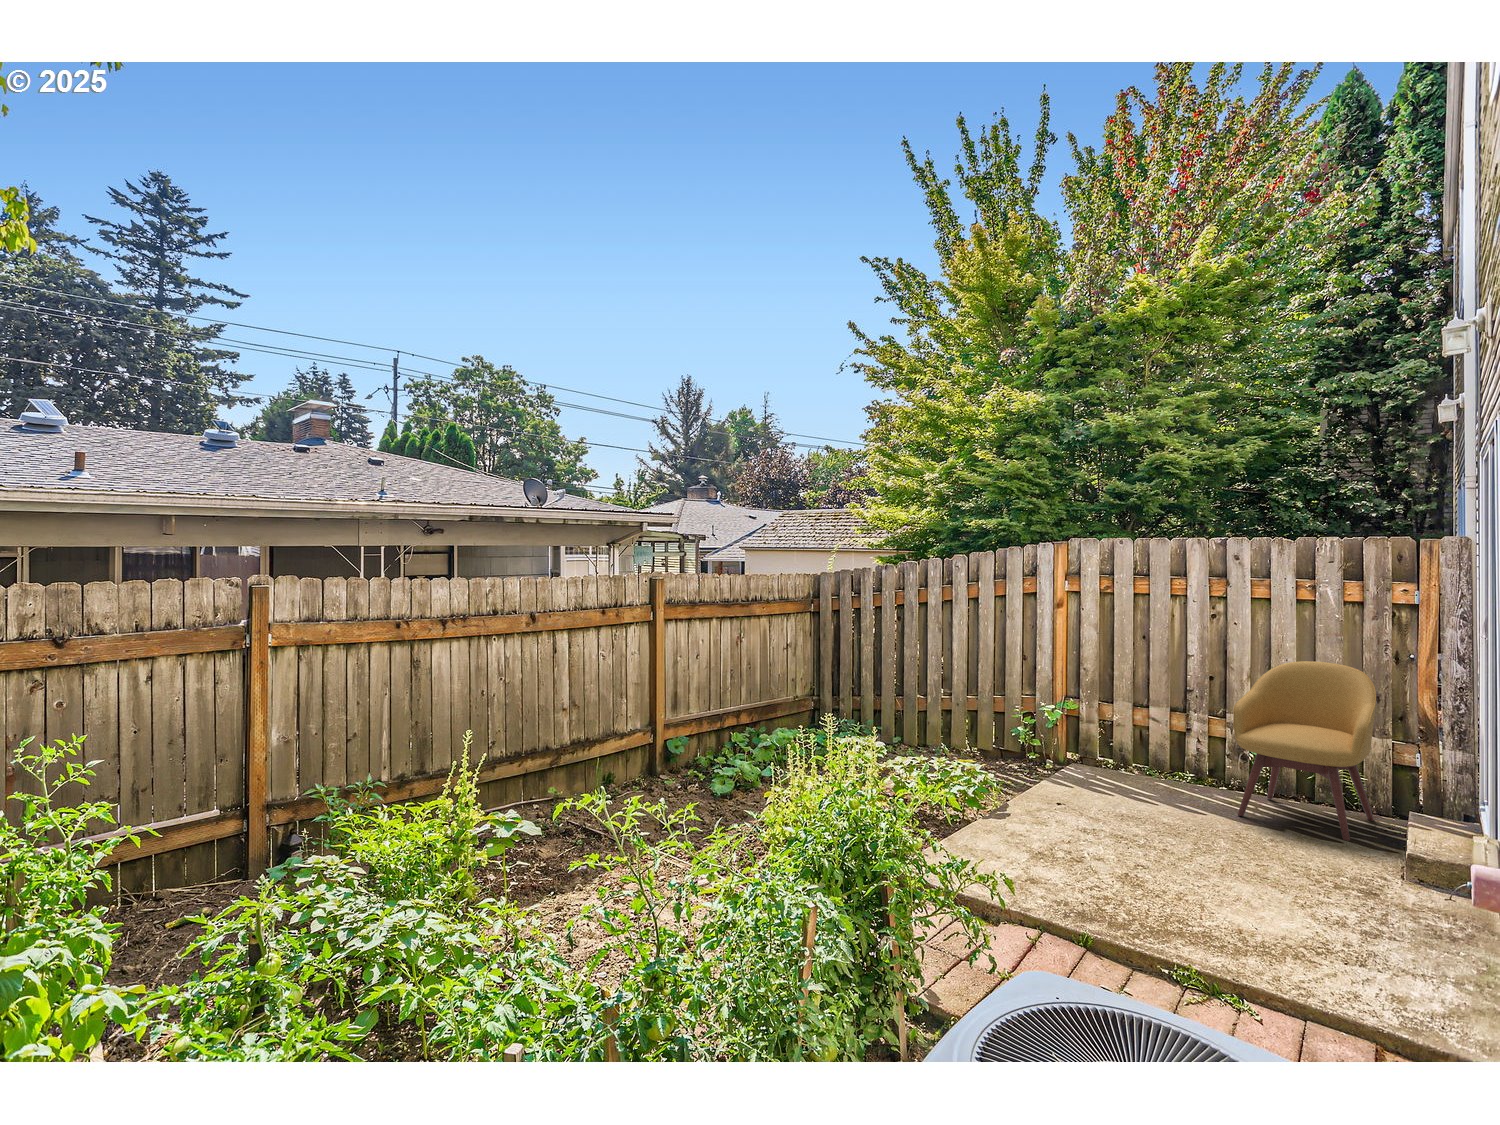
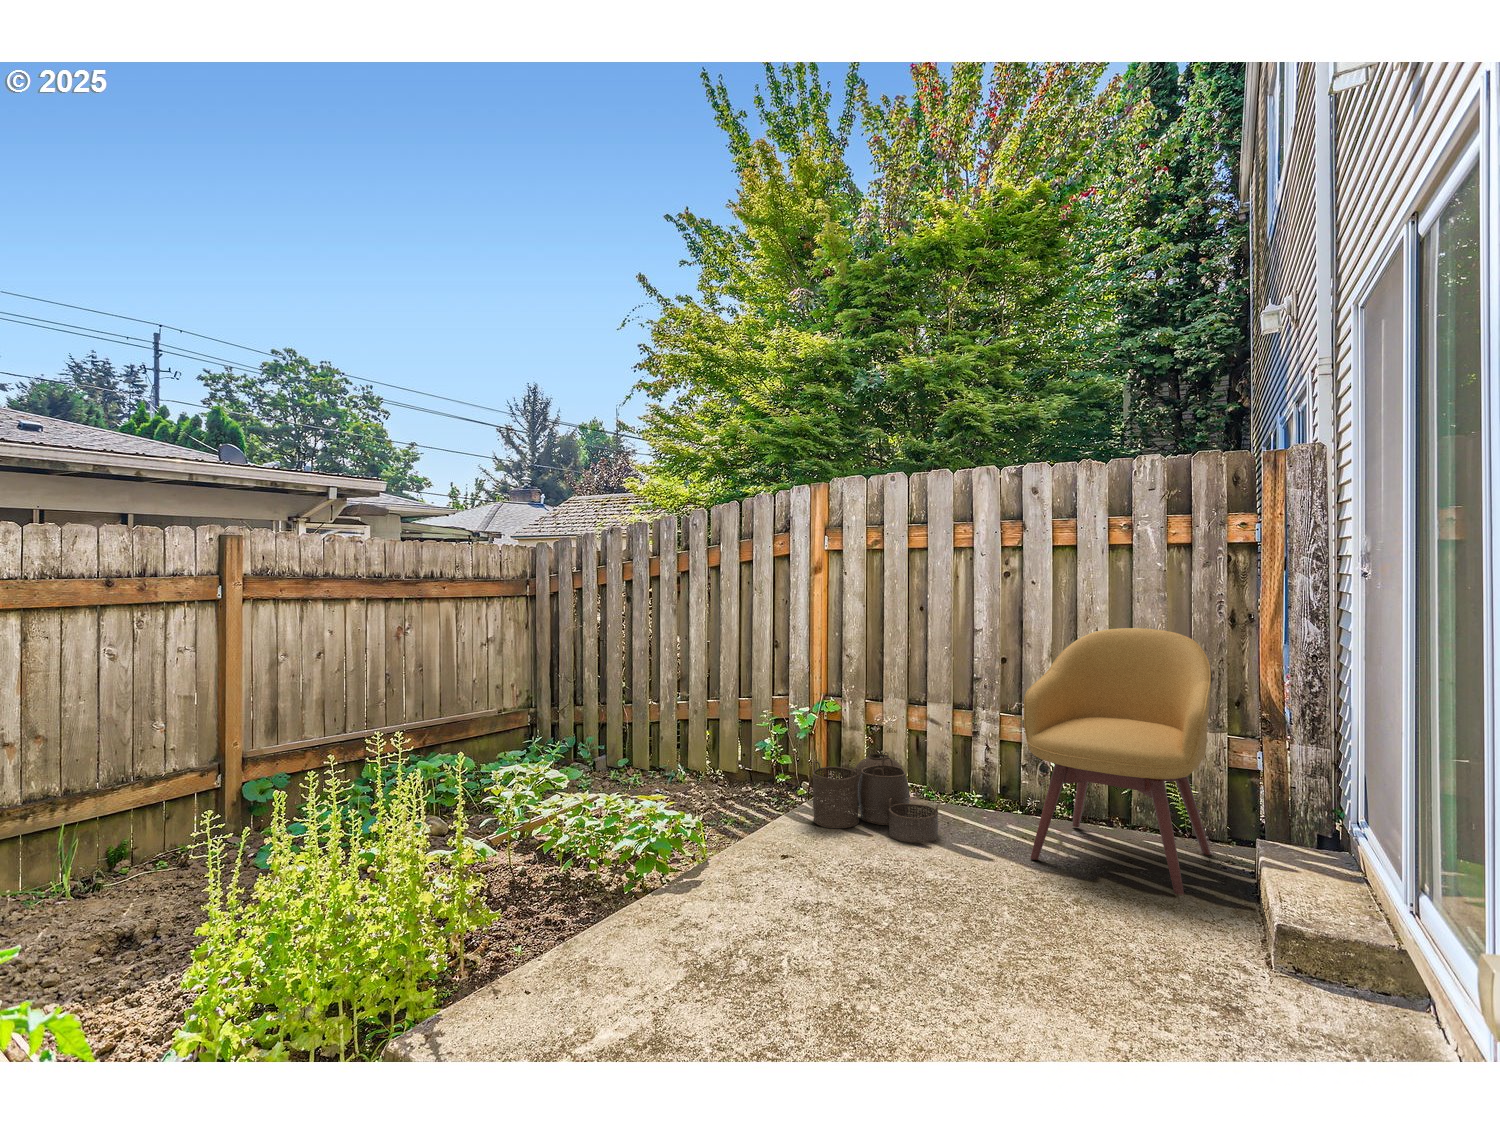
woven basket: none [1069,738,1166,803] -> present [813,749,938,843]

